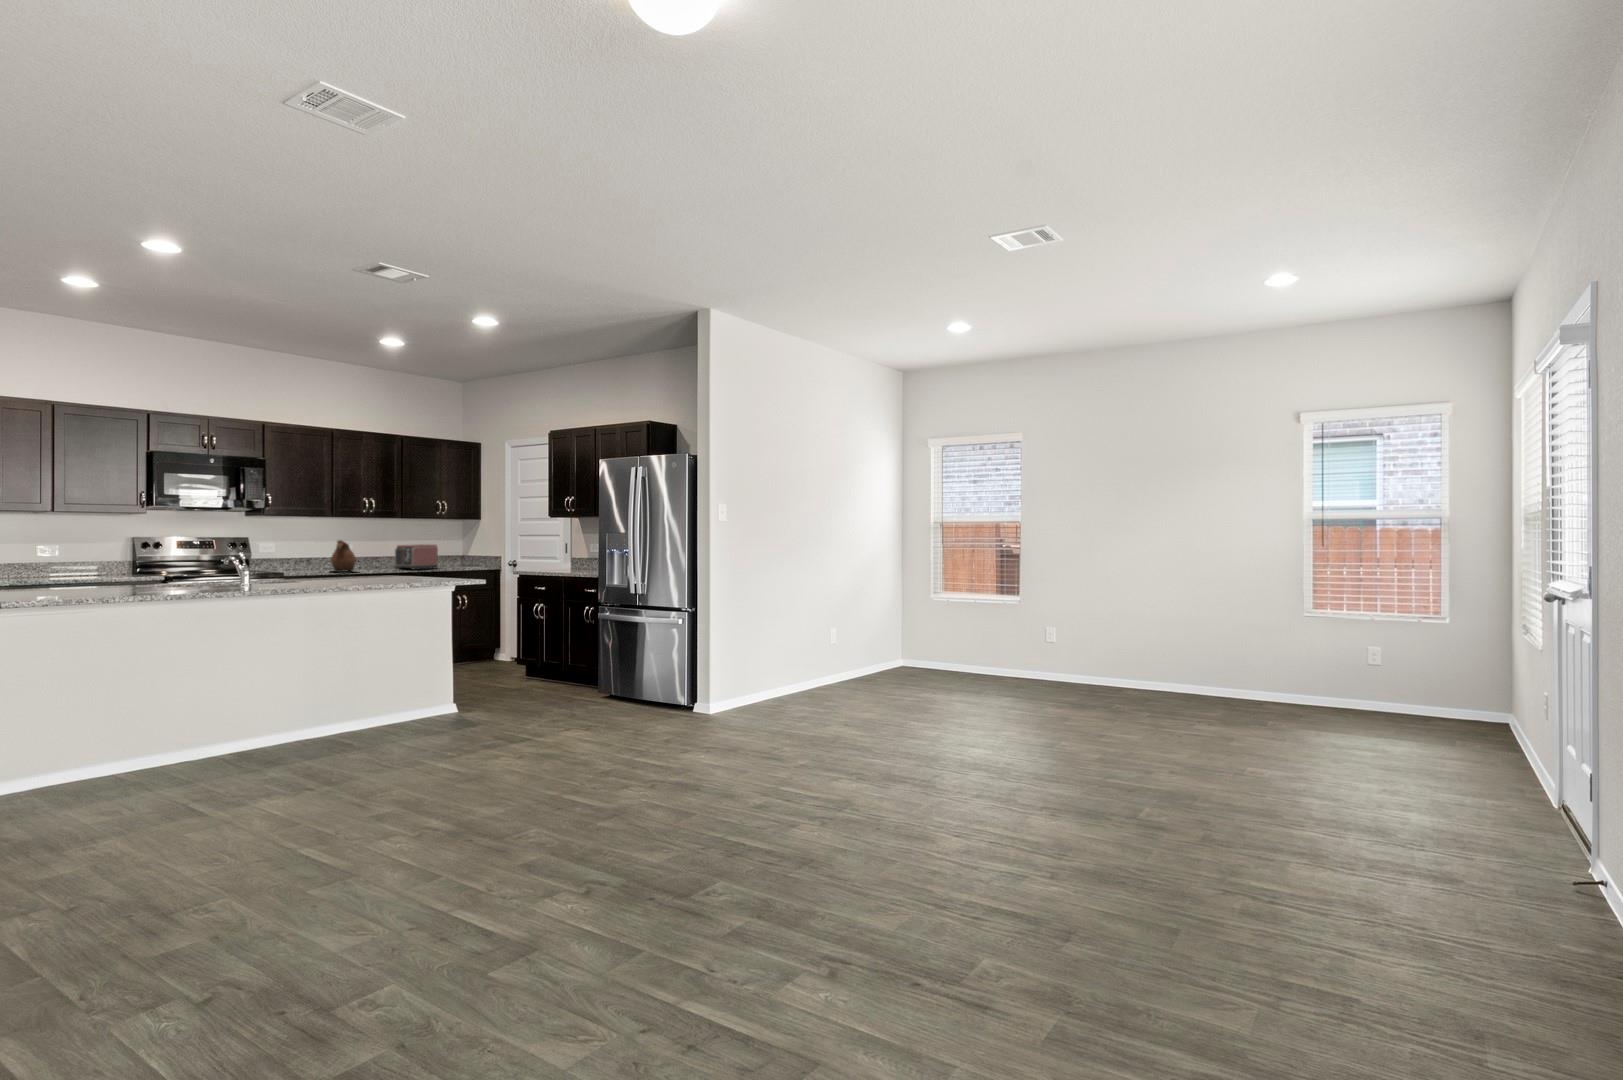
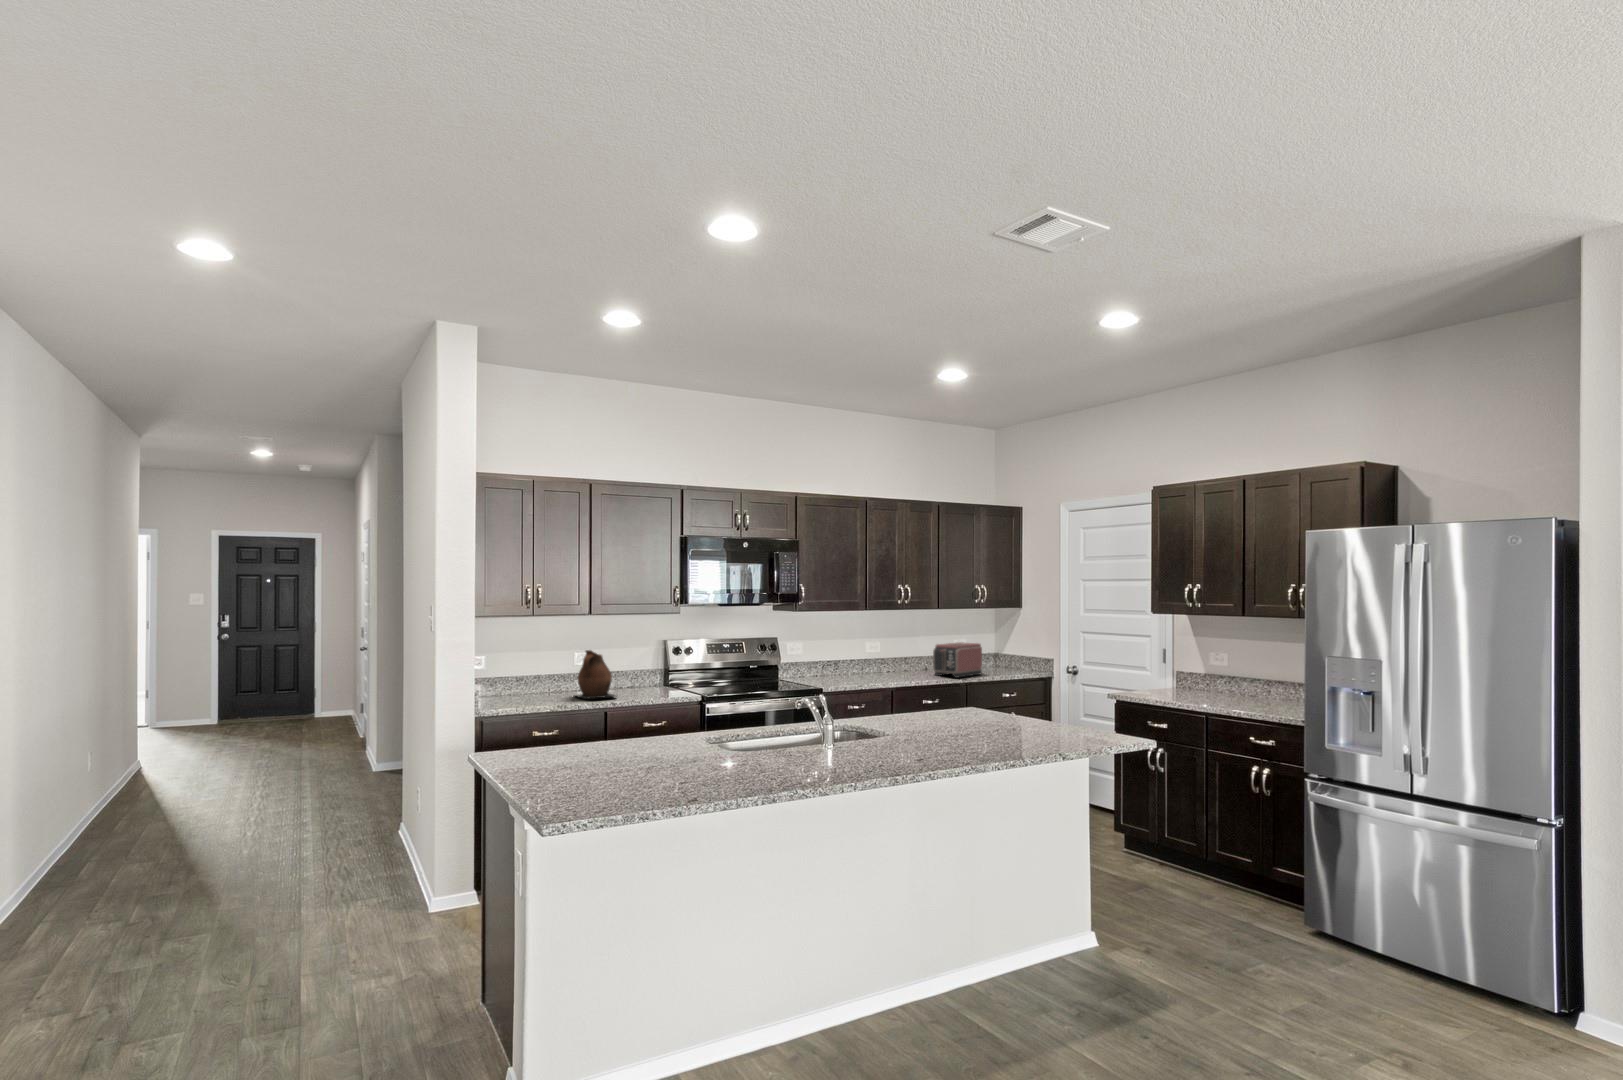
ceramic pitcher: present [331,540,356,572] -> present [577,650,616,699]

